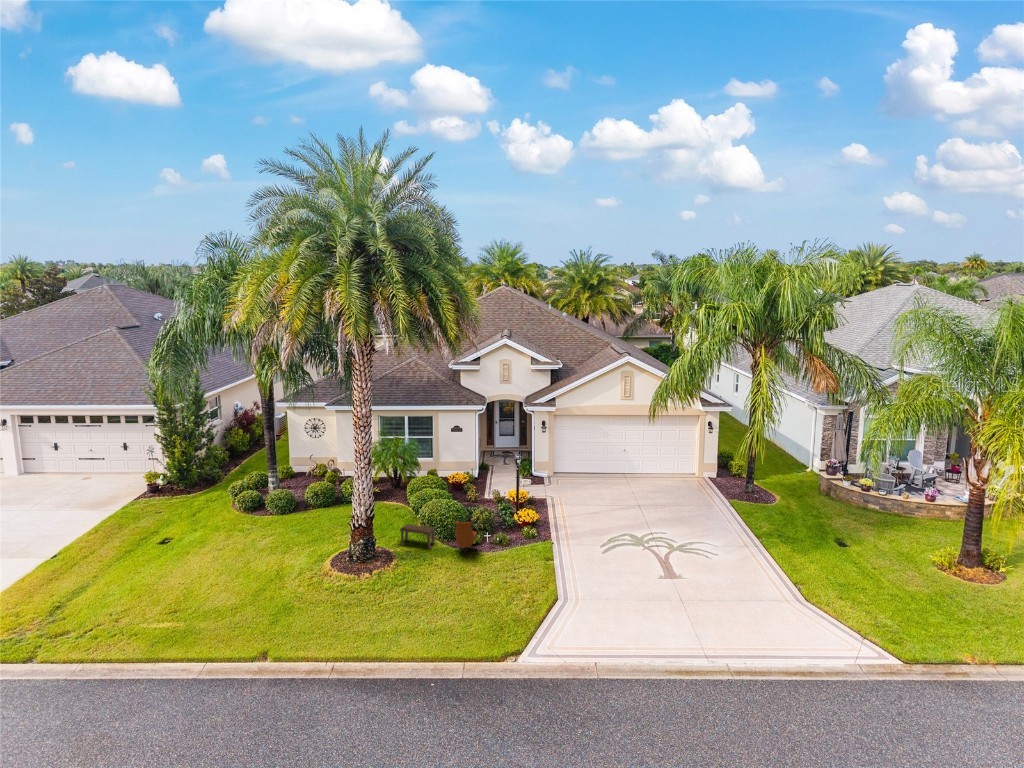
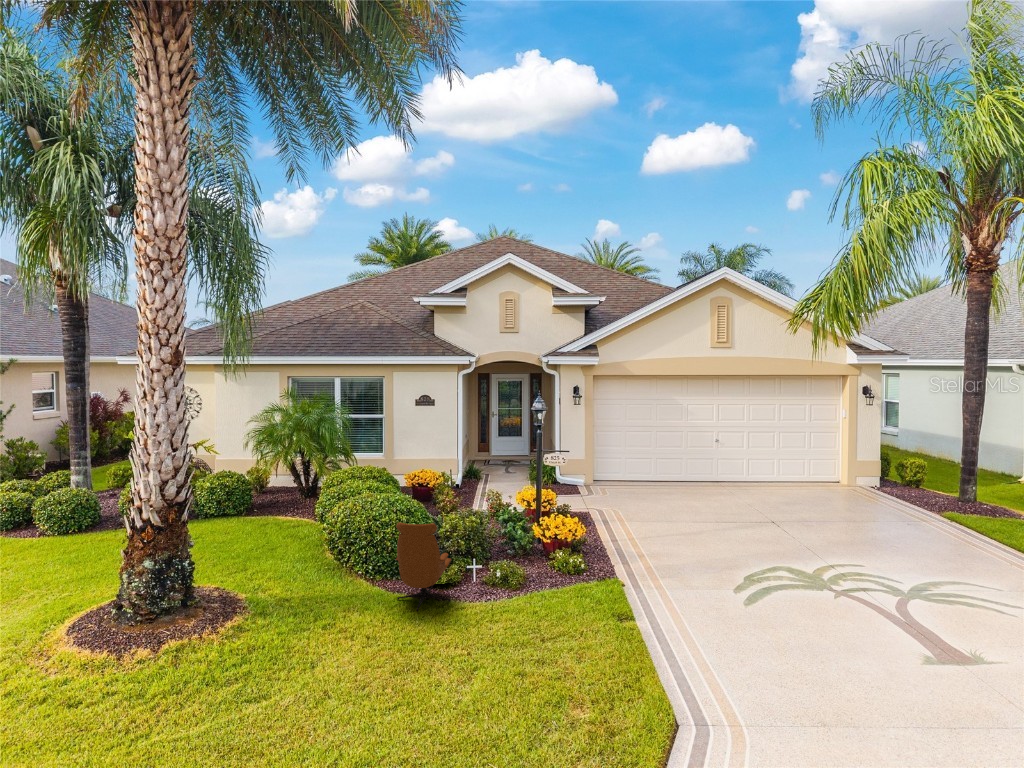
bench: present [400,524,435,549] -> none [274,540,357,596]

